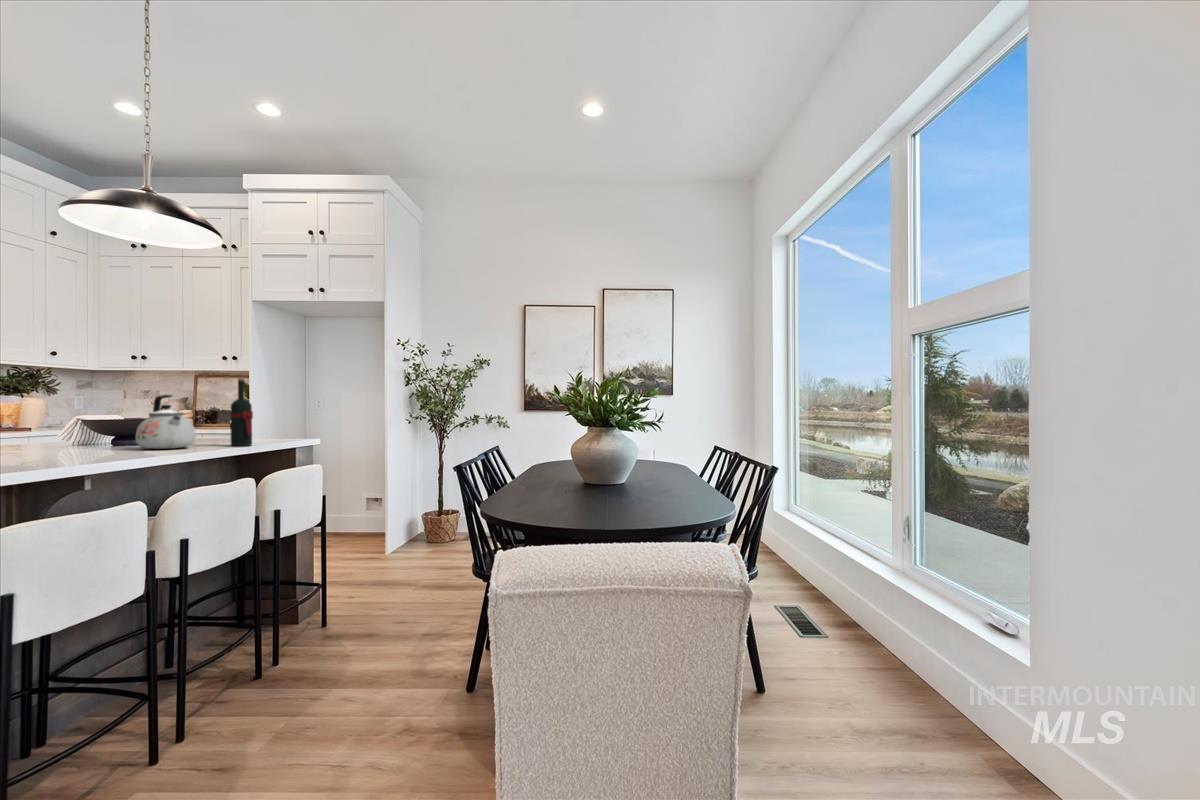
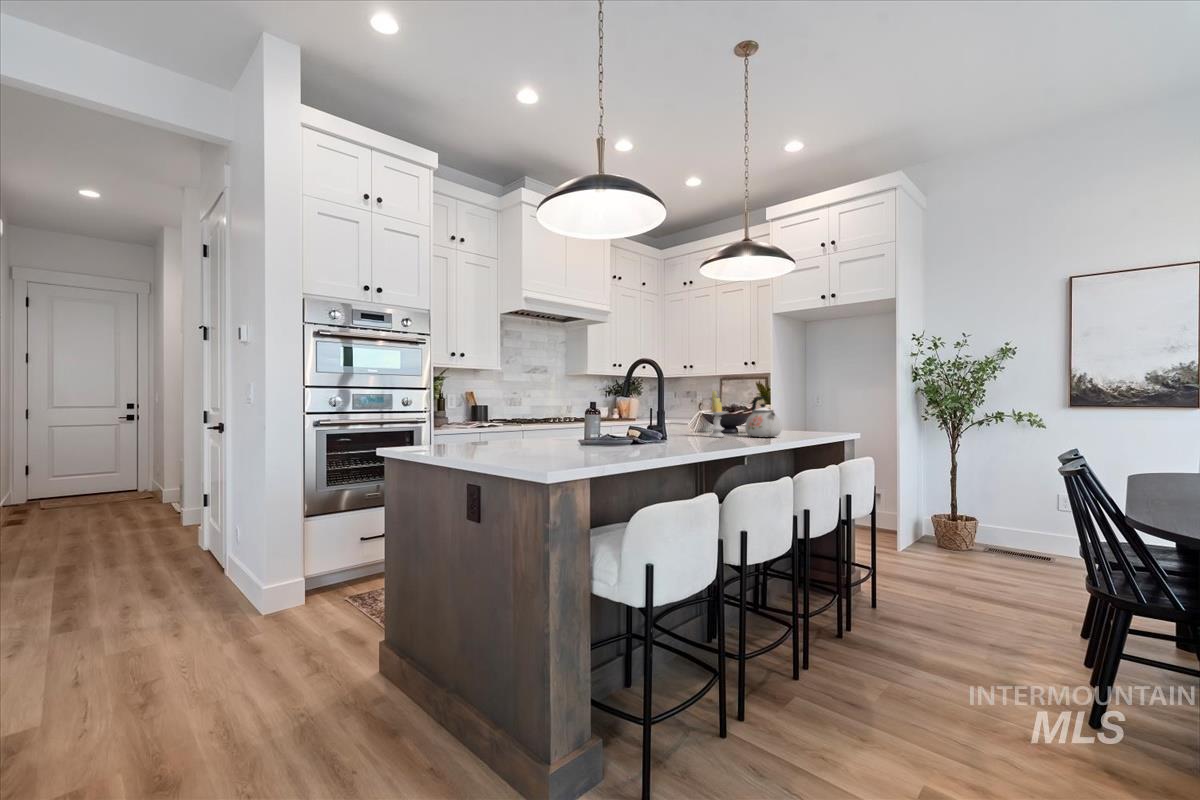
wine bottle: present [231,378,253,446] -> none [803,382,820,438]
candle: none [53,385,101,453] -> present [706,390,728,437]

